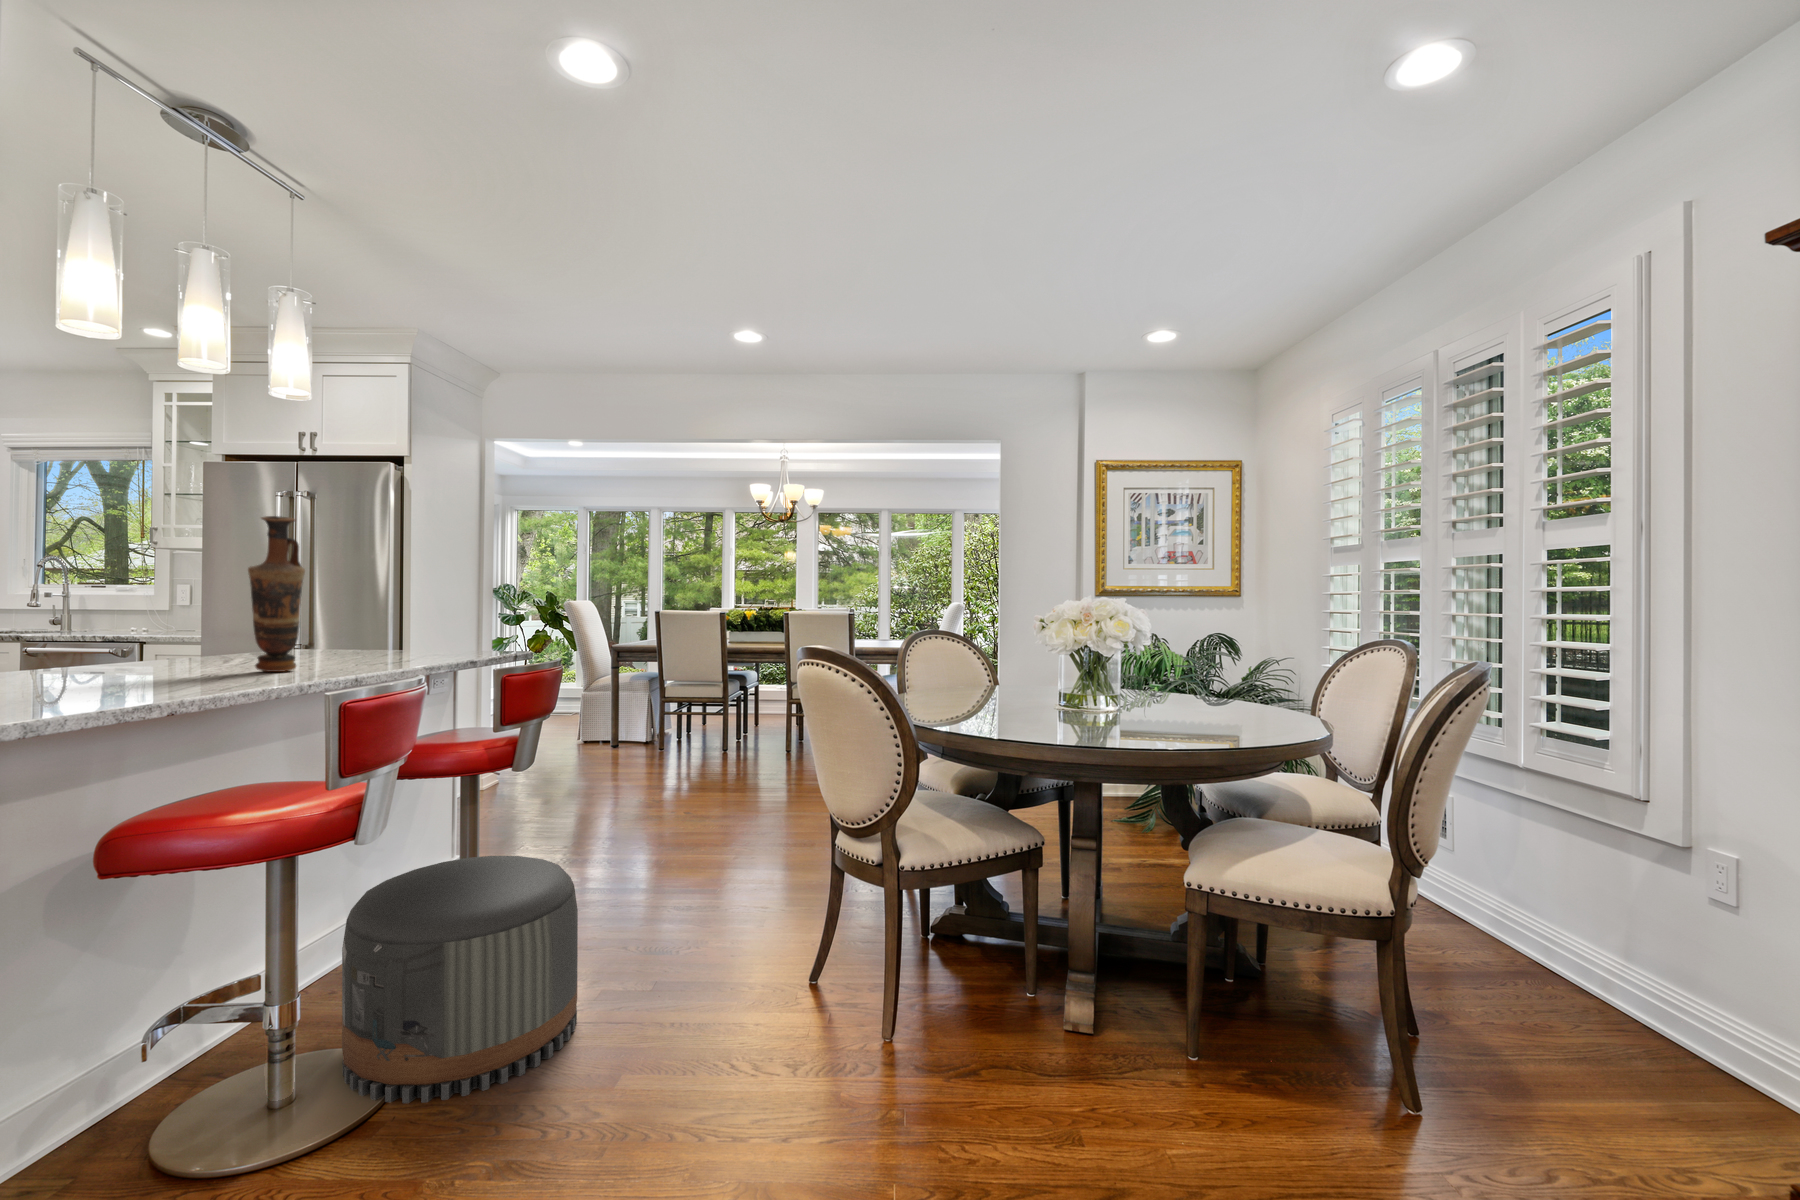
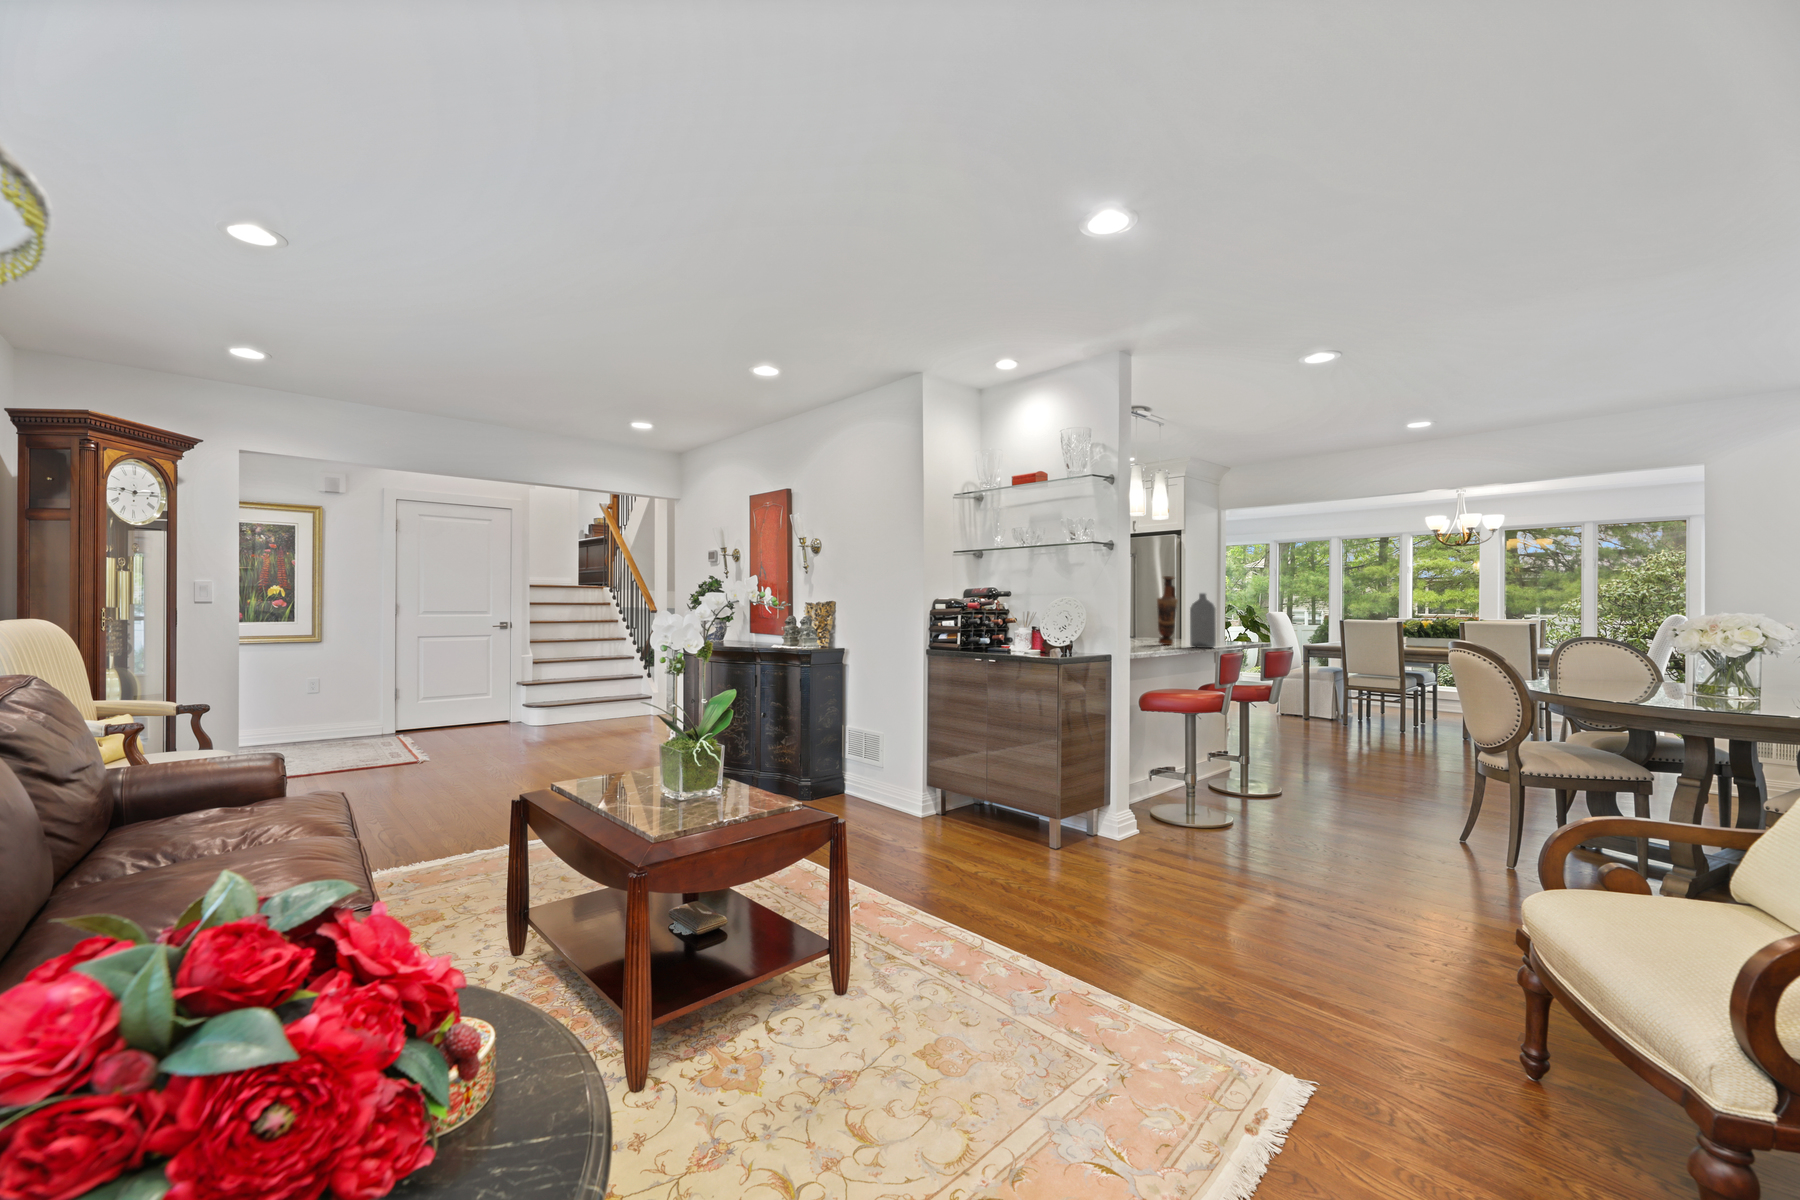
bottle: none [324,556,387,677] -> present [1190,593,1216,648]
pouf: present [342,856,578,1103] -> none [1206,739,1313,836]

